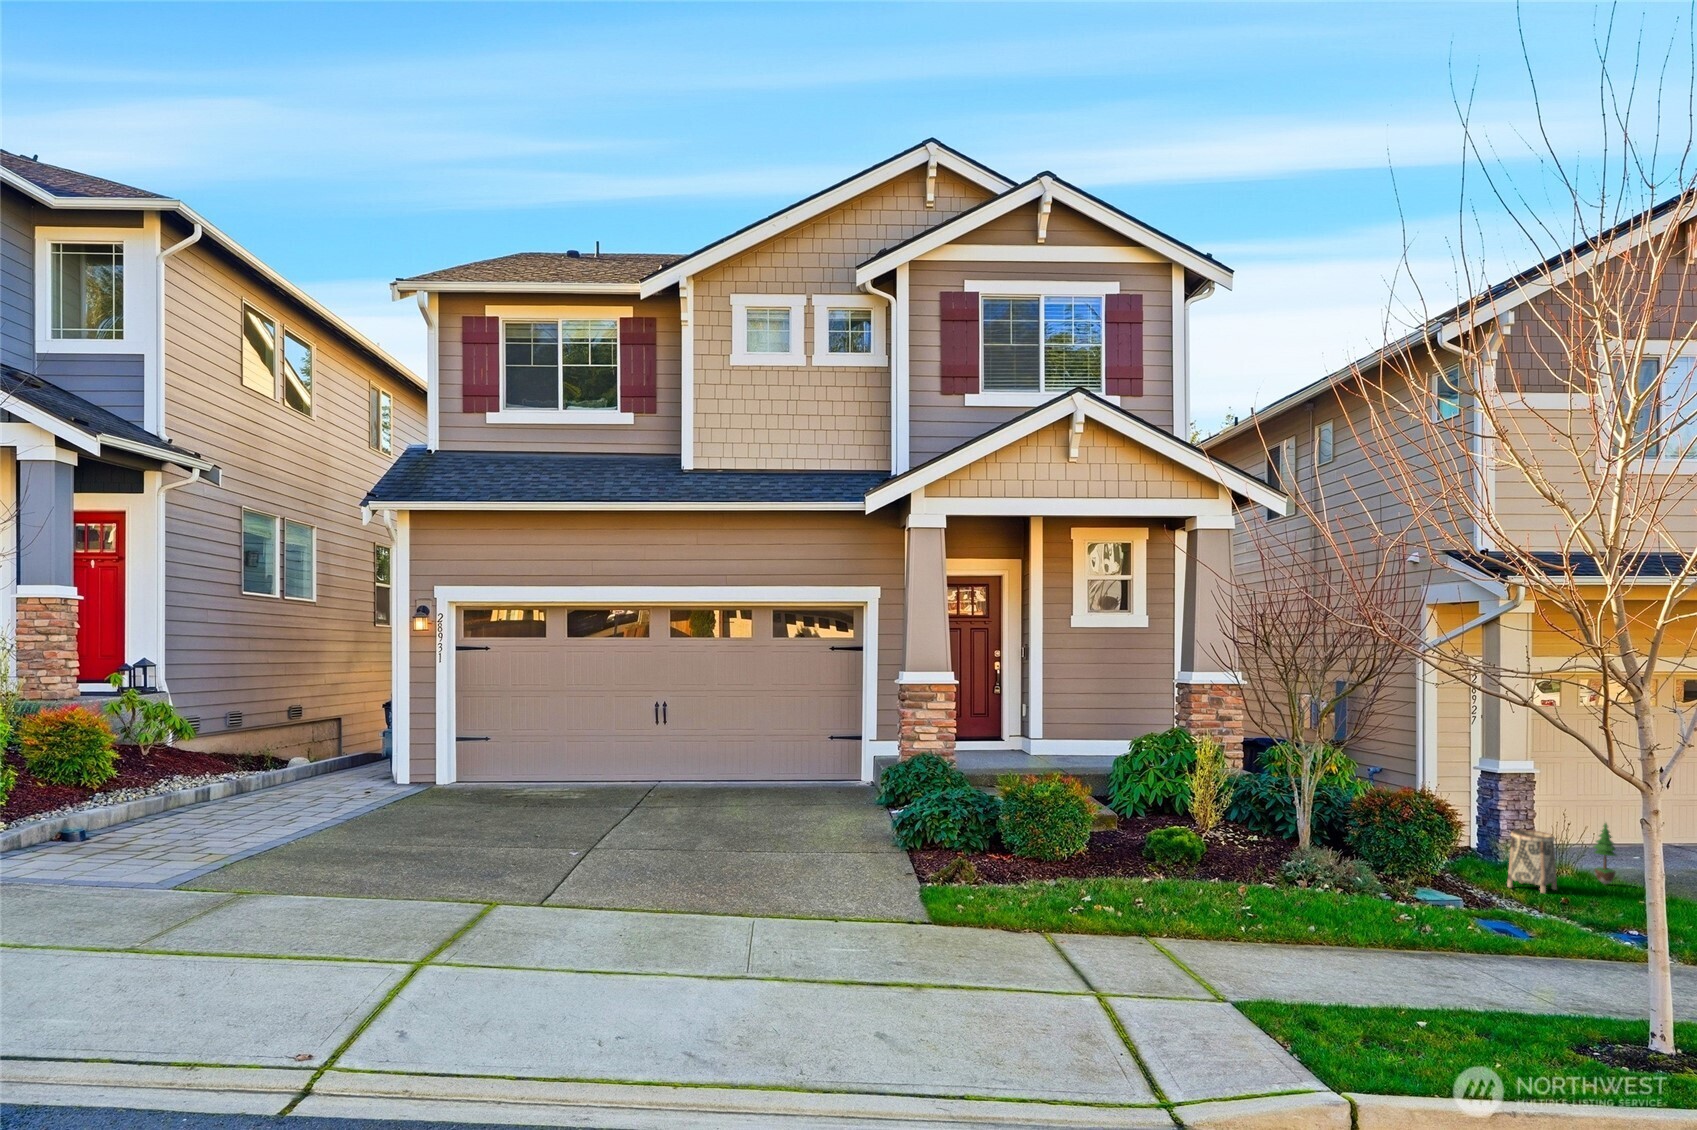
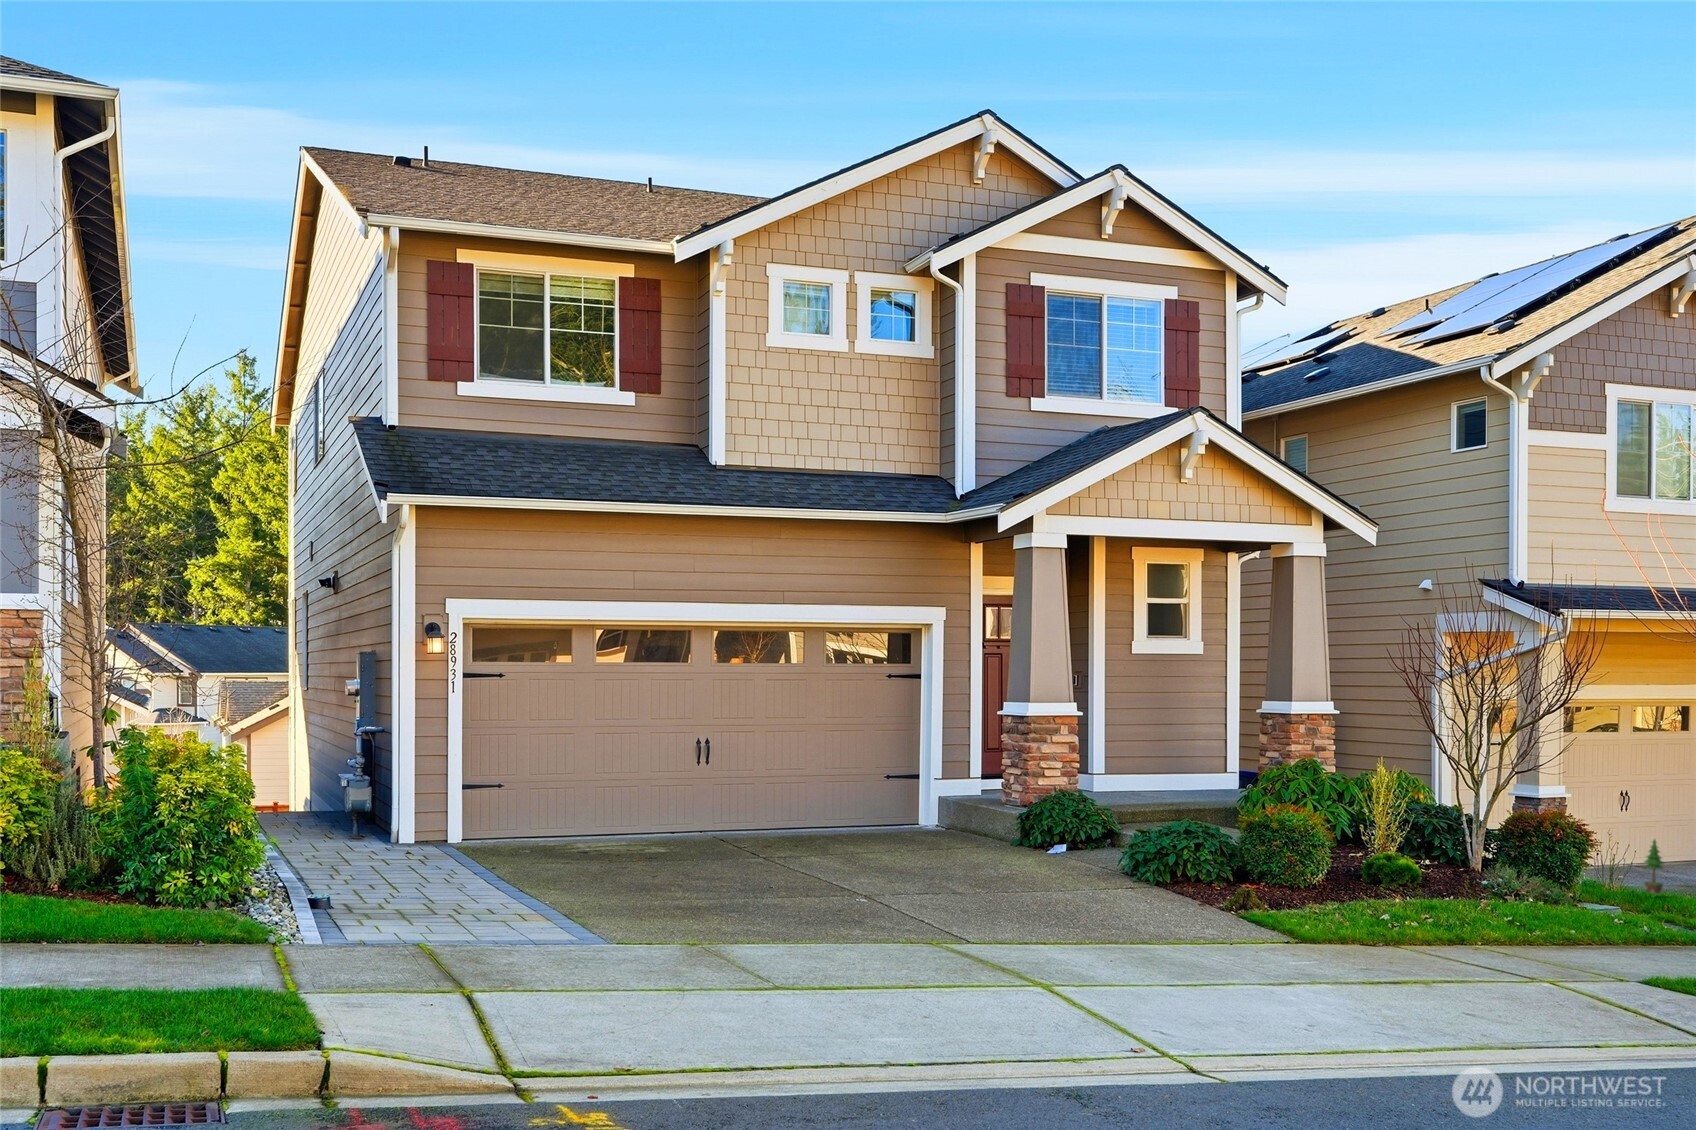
basket: present [1507,830,1557,893] -> none [1589,847,1629,903]

